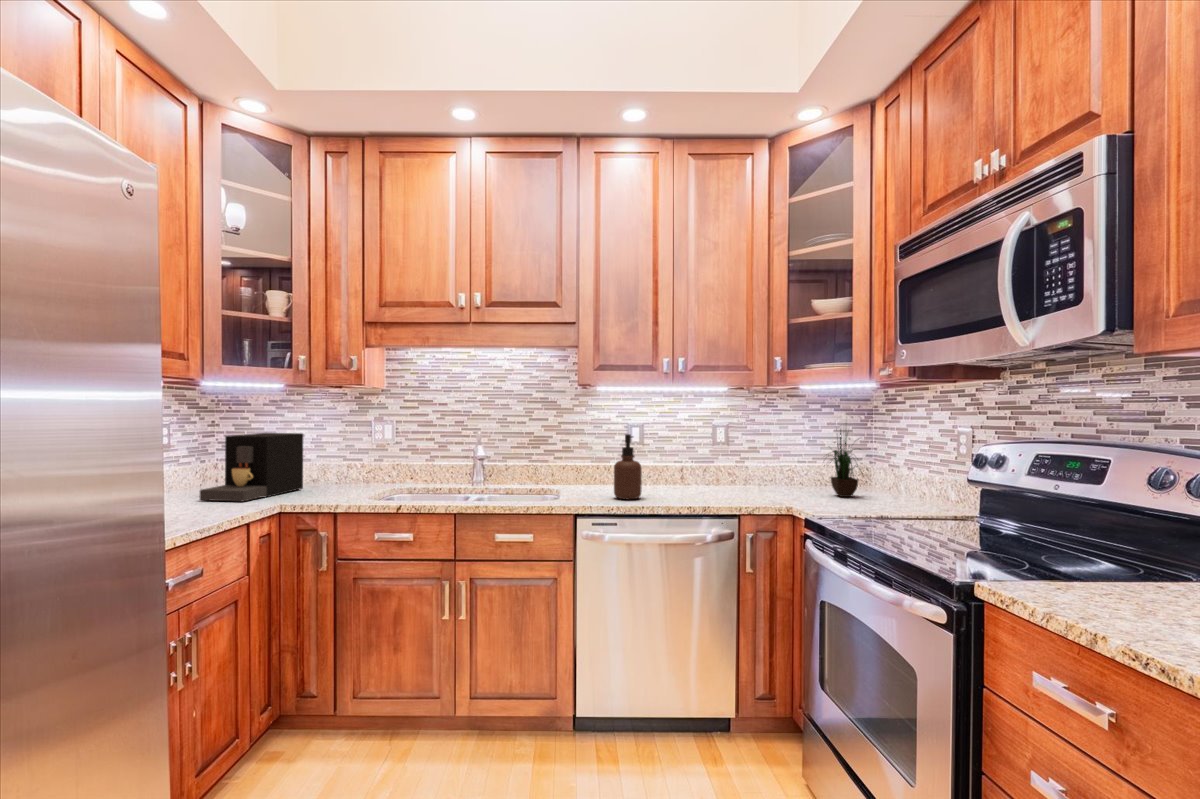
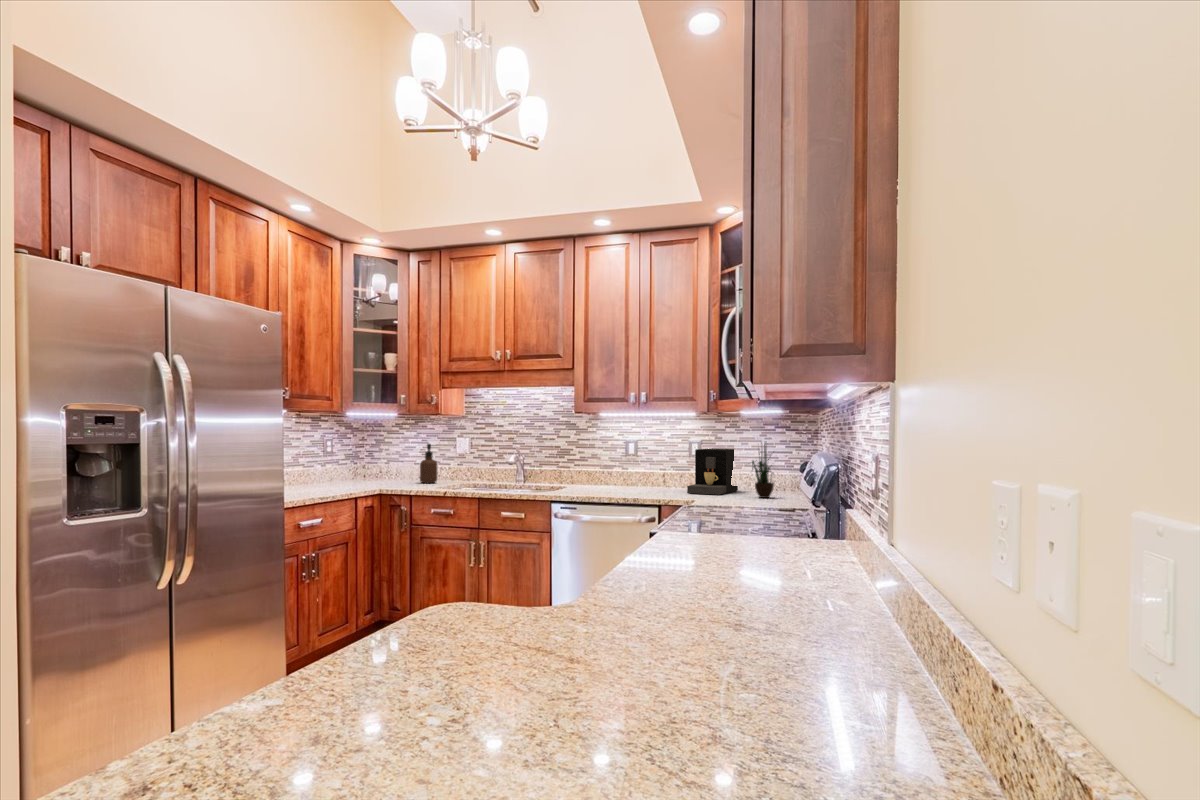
coffee maker: present [200,433,303,501] -> present [687,449,738,495]
soap dispenser: present [614,434,642,500] -> present [420,444,437,483]

